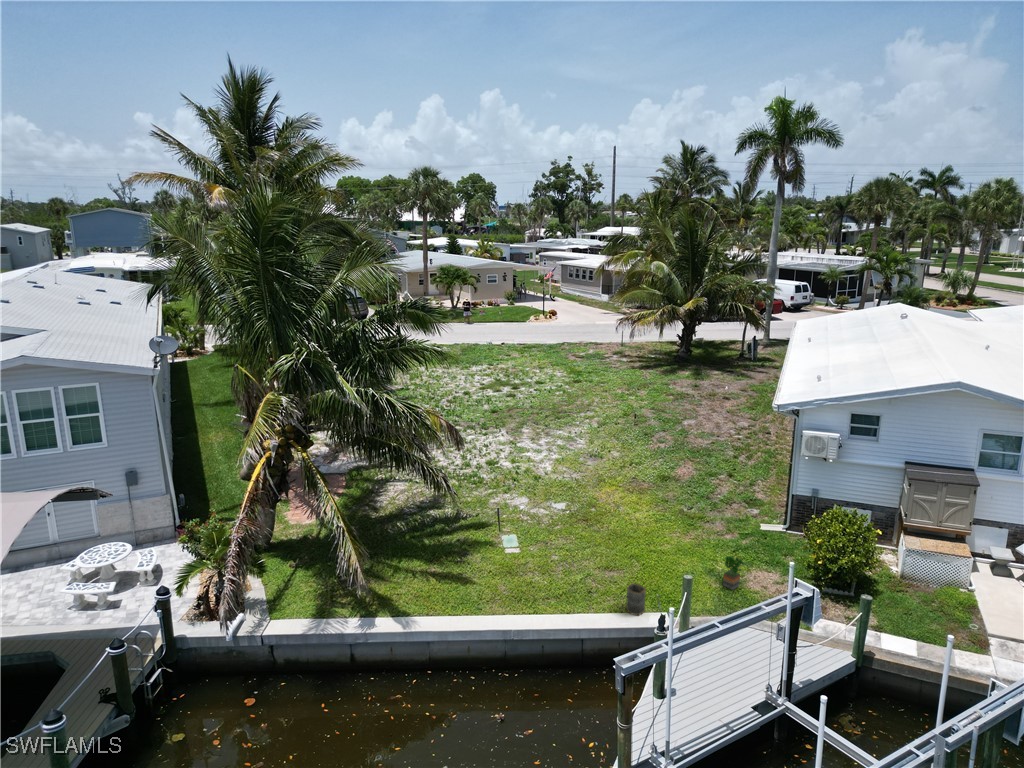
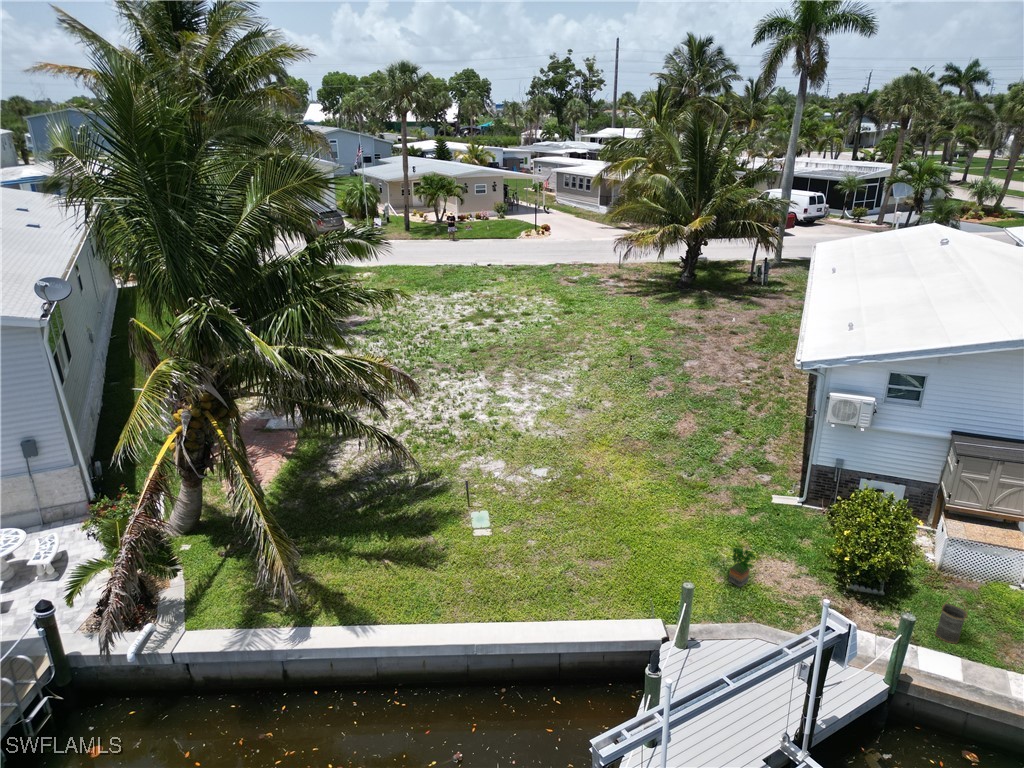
basket: present [626,583,646,615] -> present [935,597,967,644]

